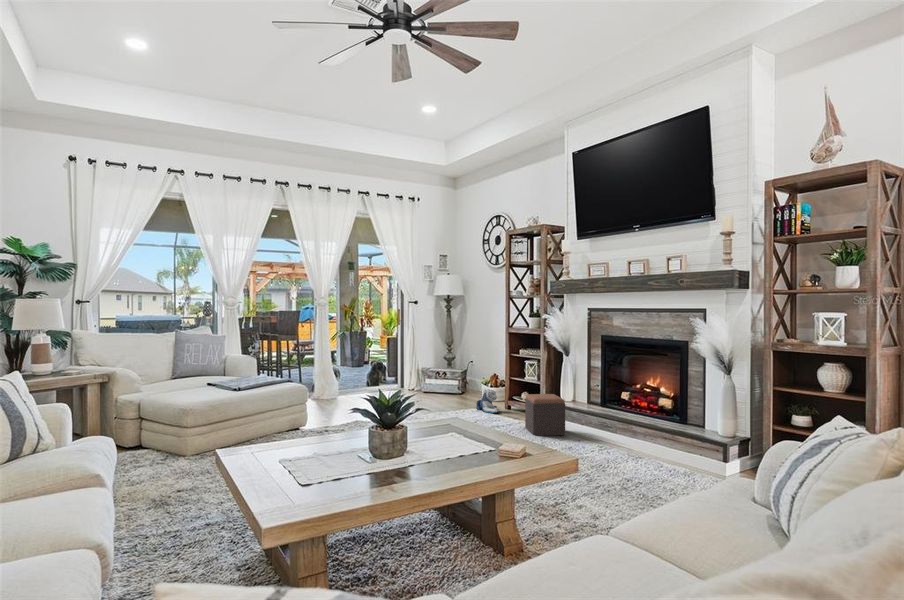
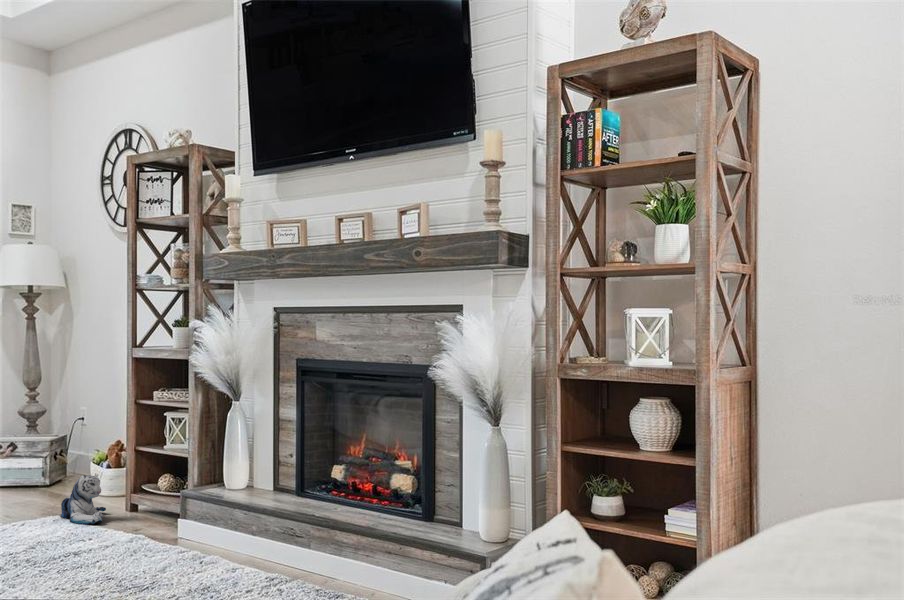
footstool: present [525,394,565,436] -> none [138,479,214,570]

